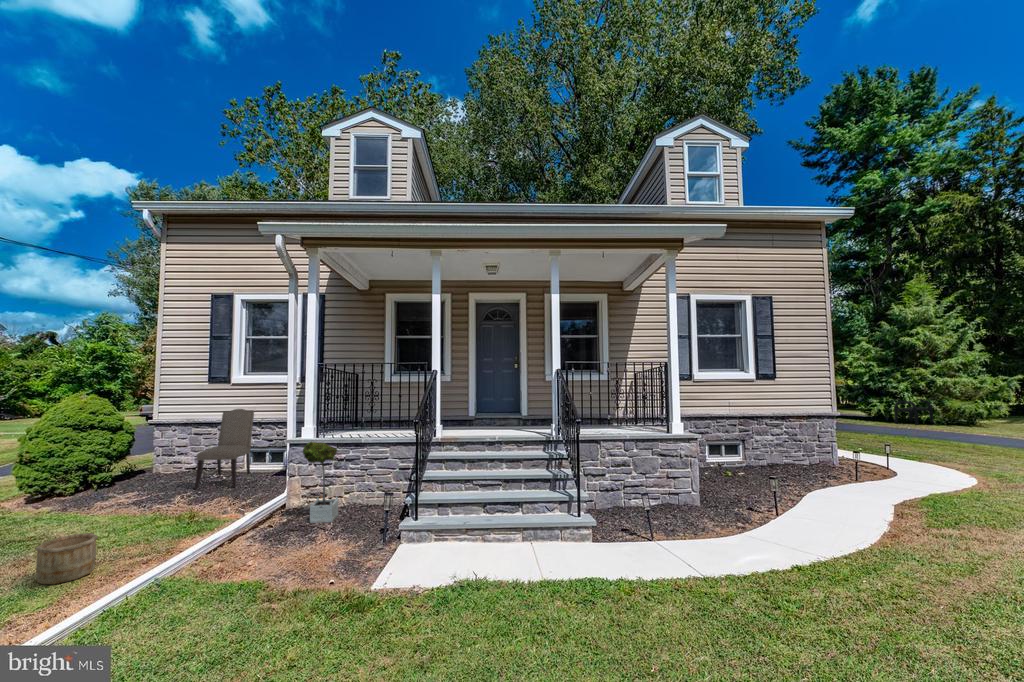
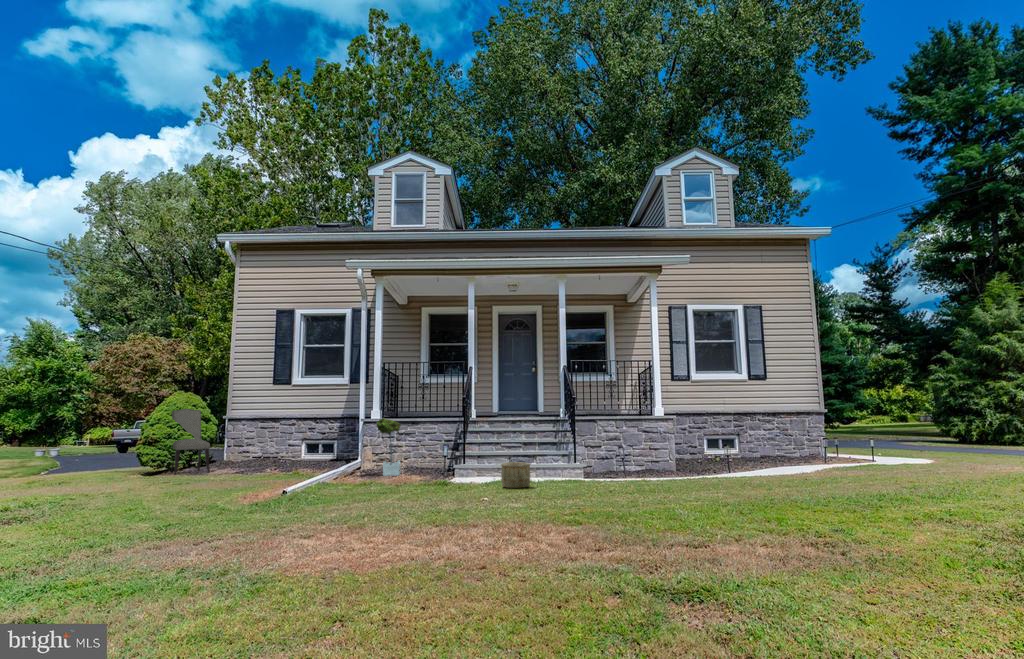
bench: present [894,400,934,425] -> none [967,416,1012,443]
chair: present [195,409,254,489] -> present [171,409,210,475]
wooden bucket: present [35,533,98,584] -> present [501,462,531,488]

